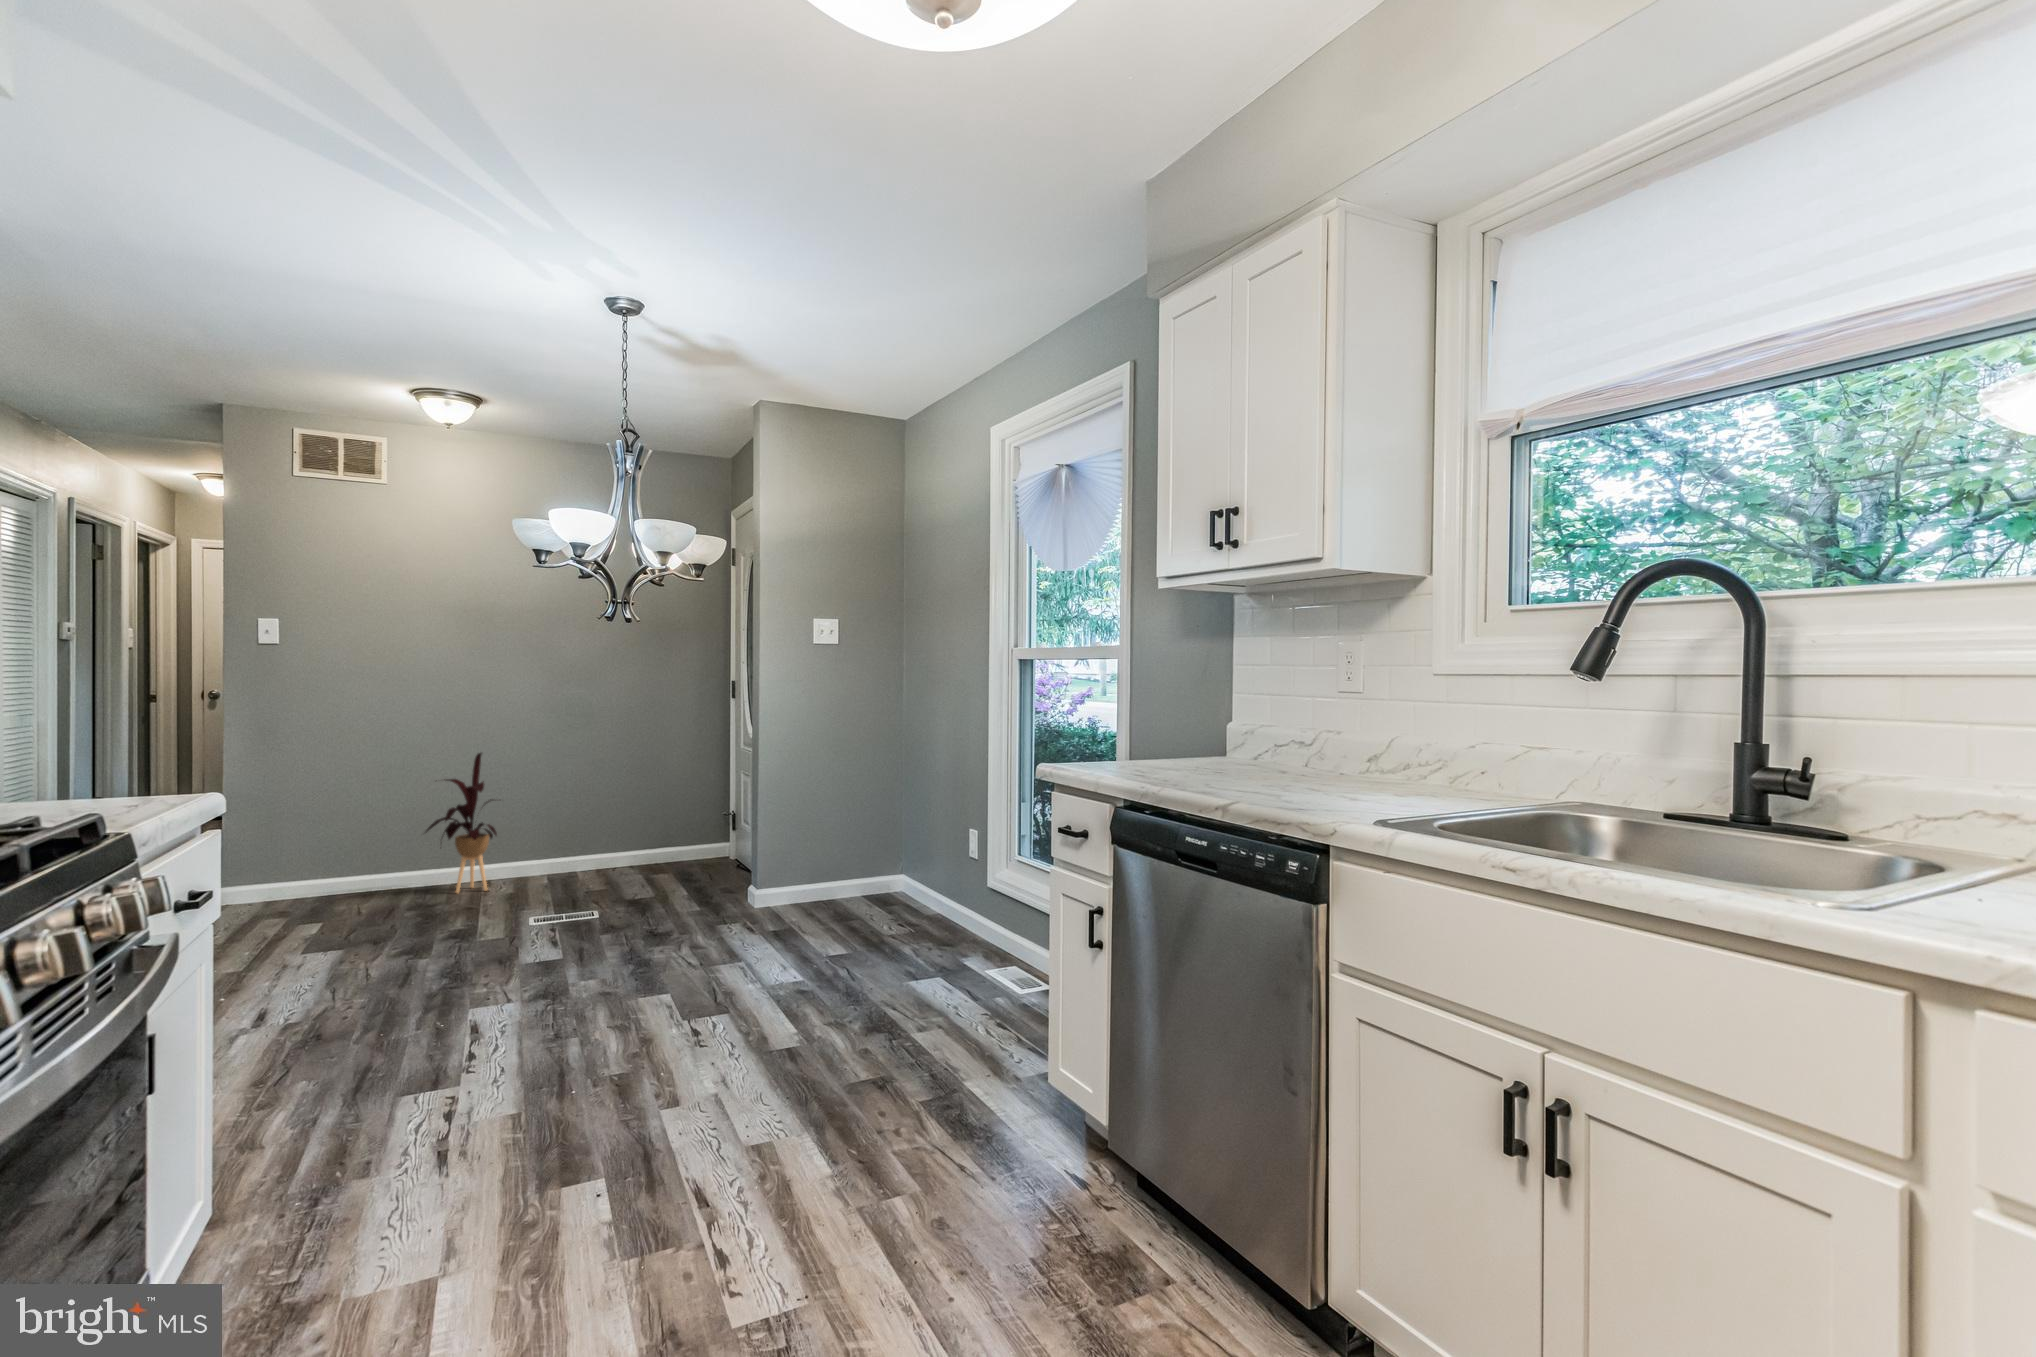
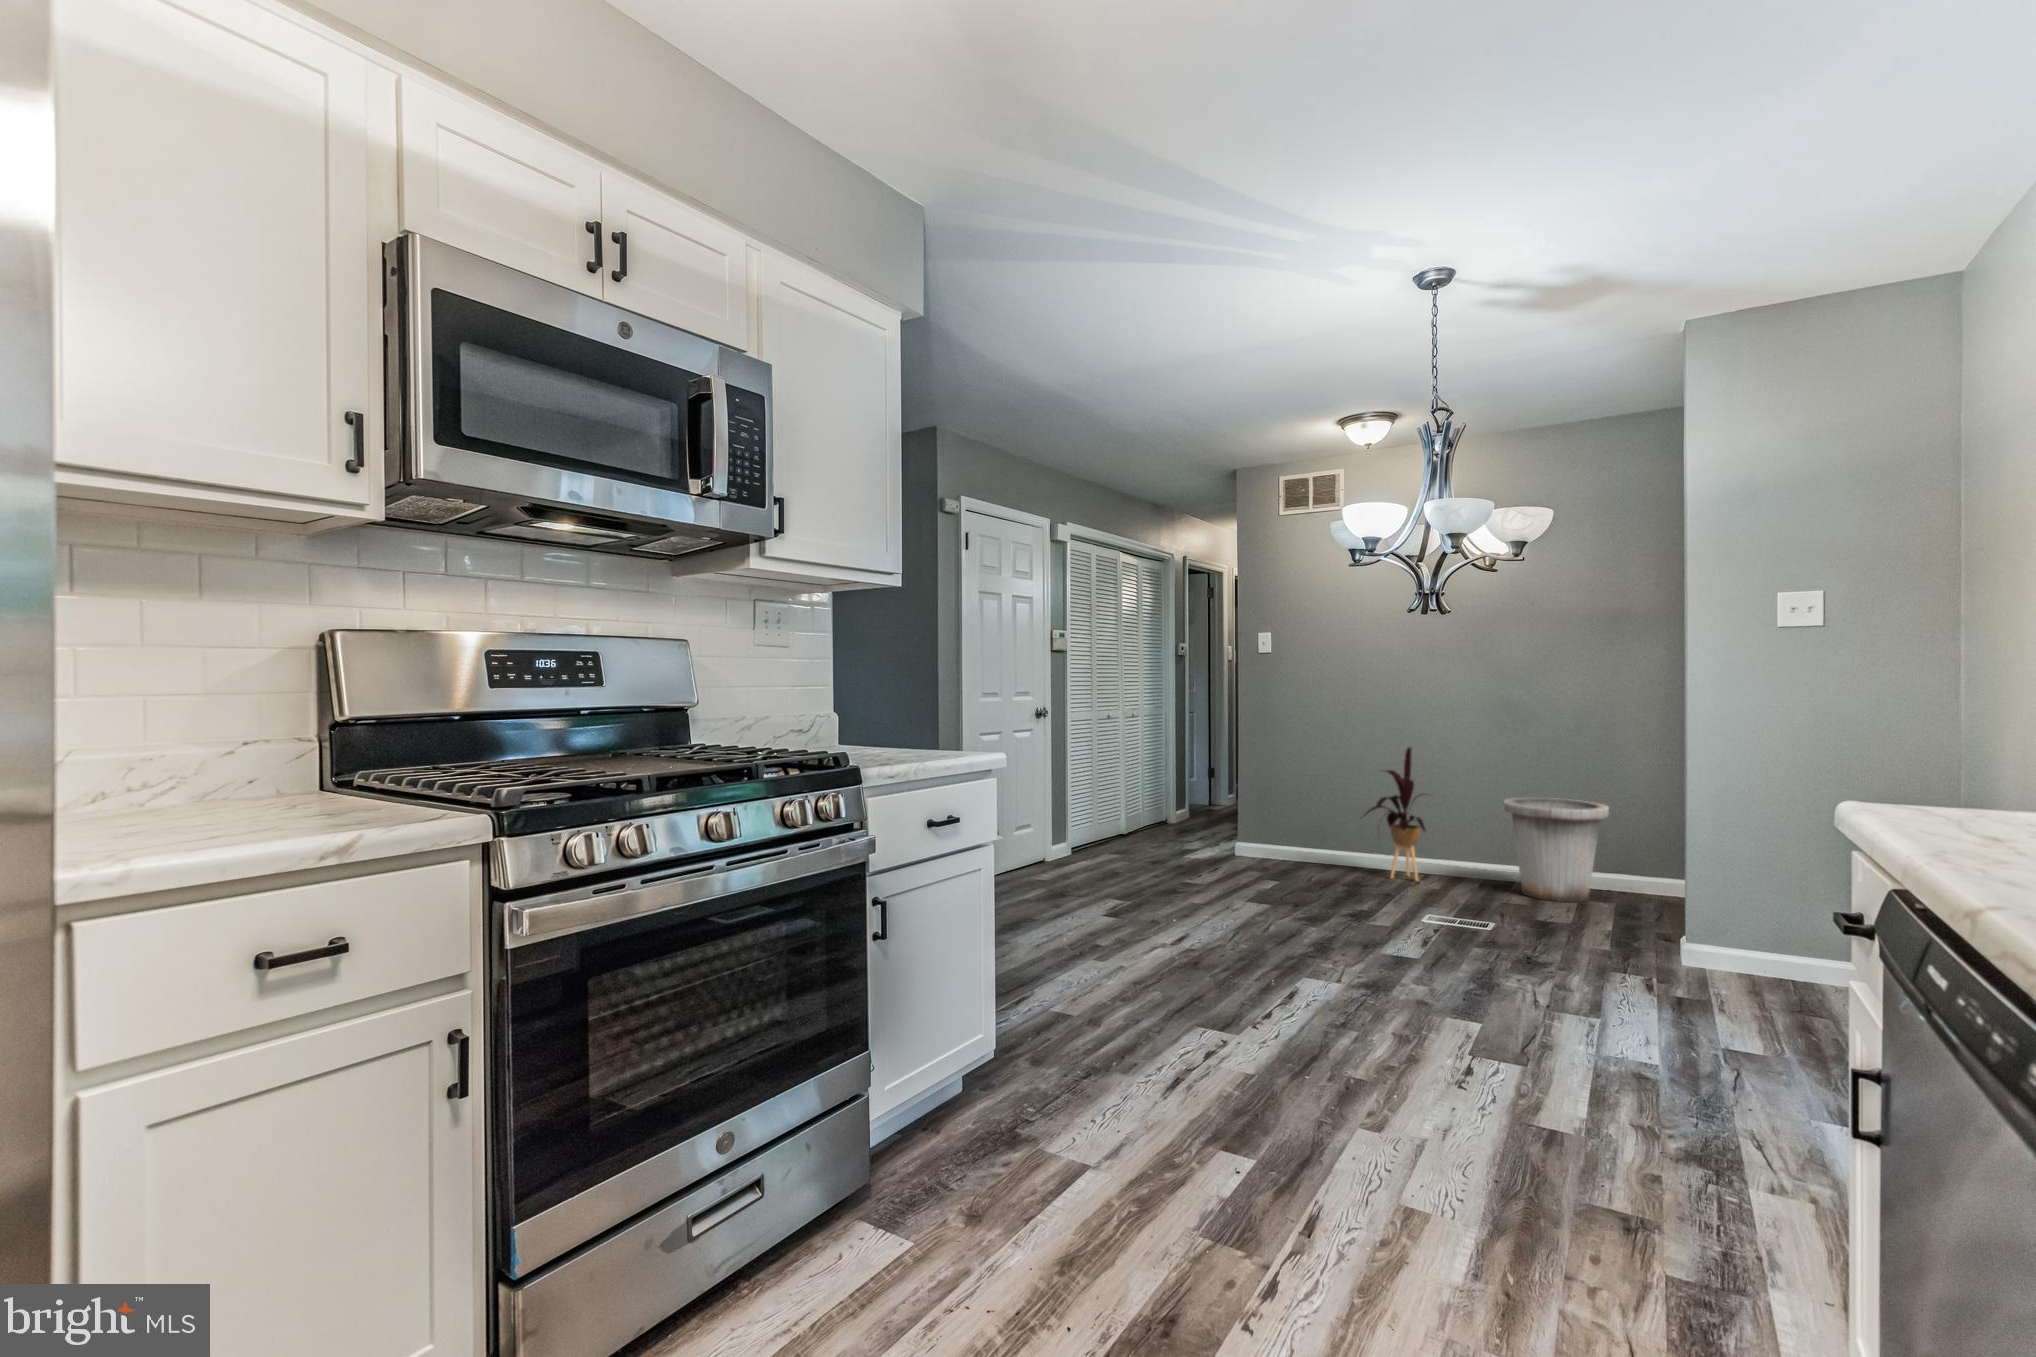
trash can: none [574,790,664,883] -> present [1504,798,1609,902]

